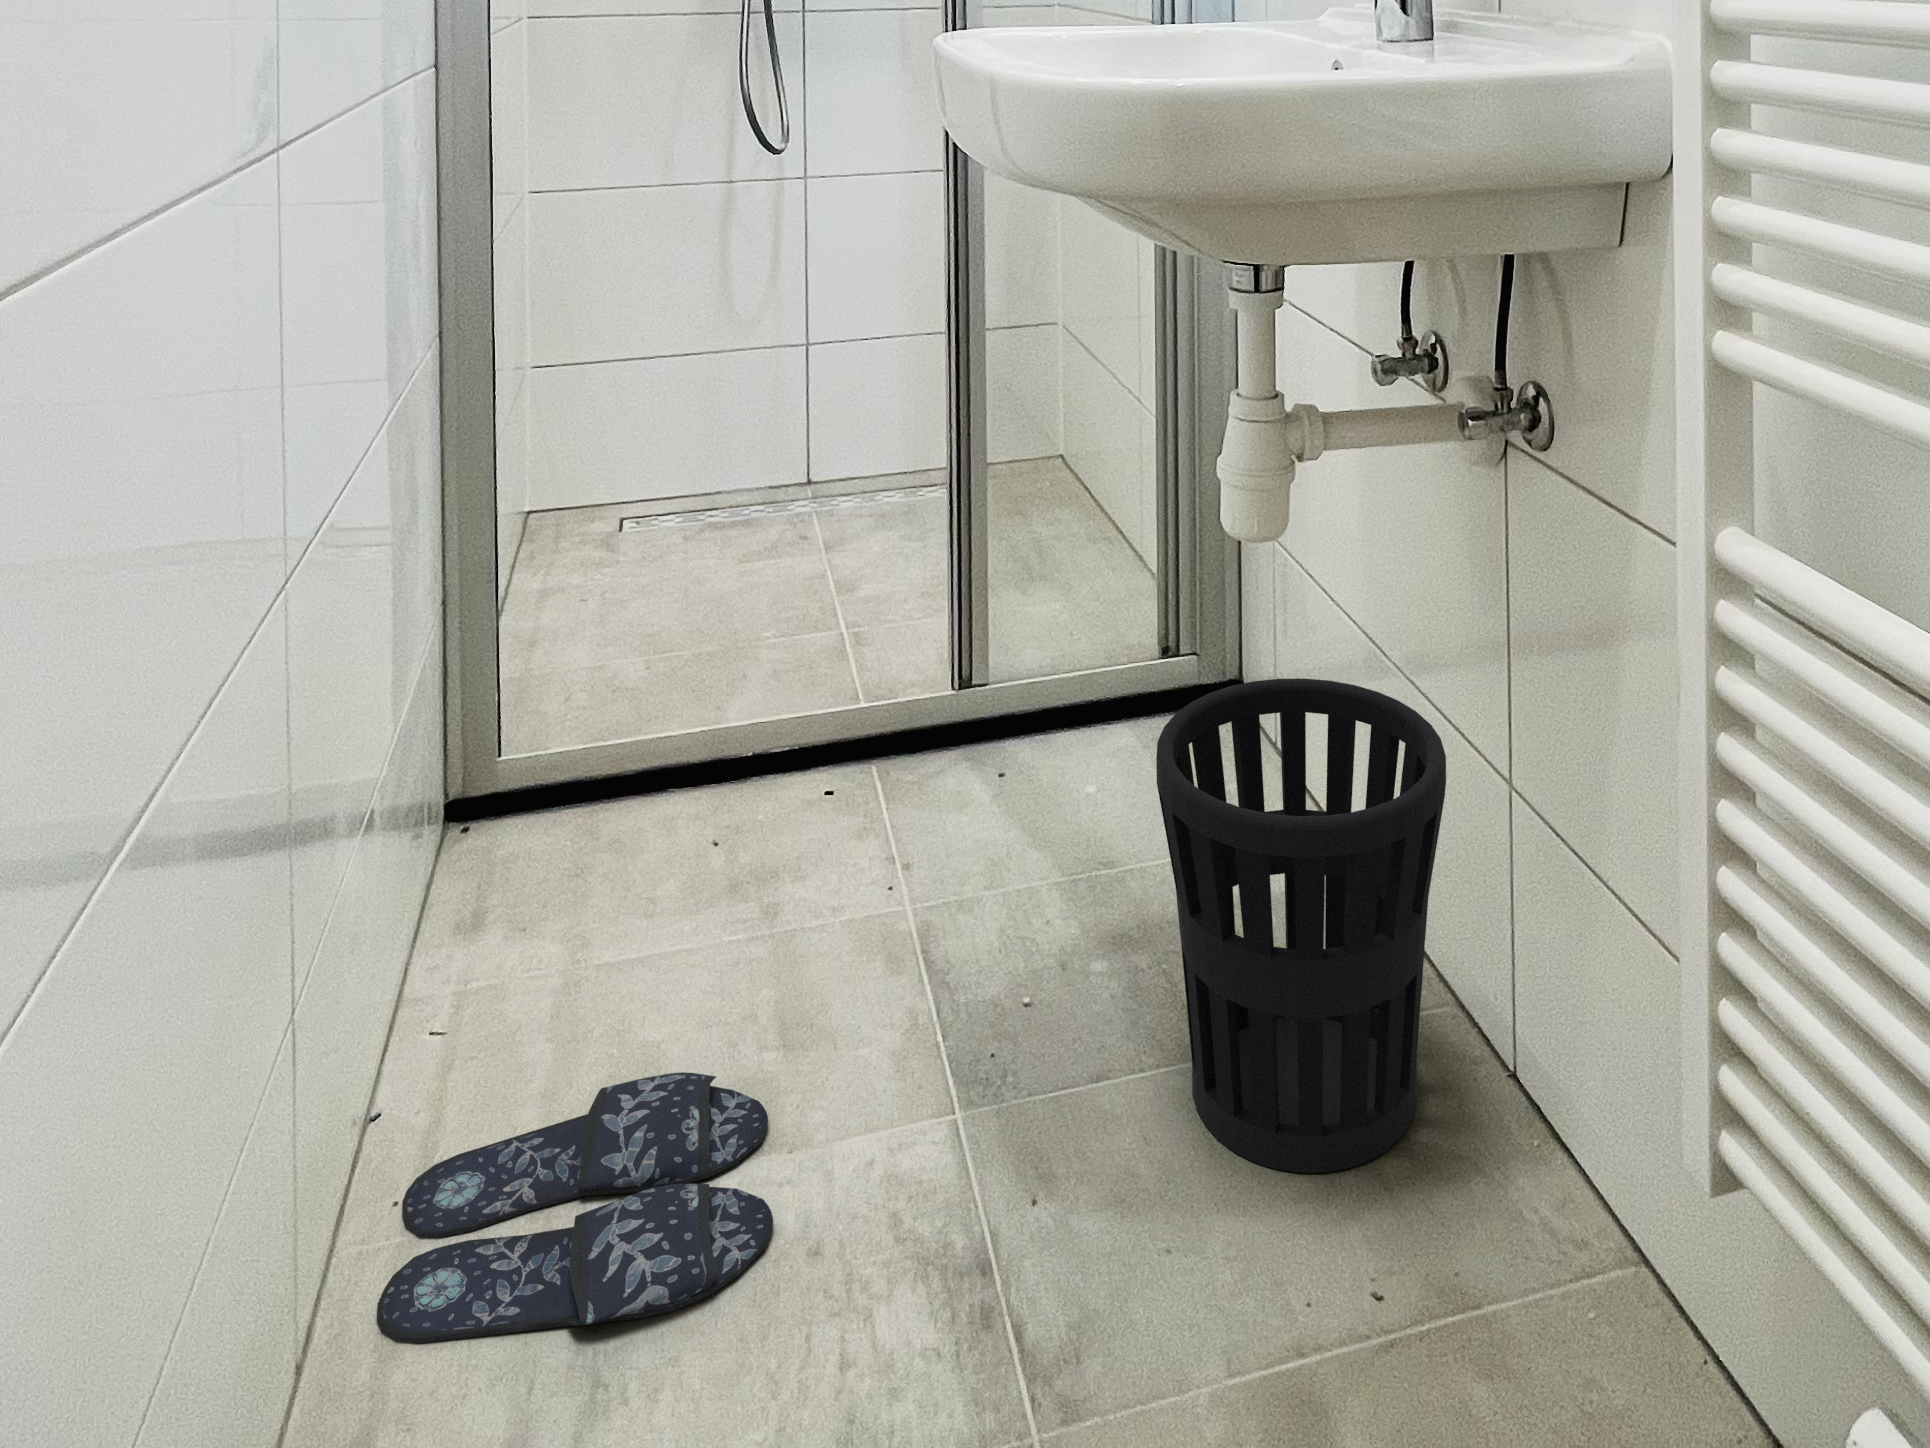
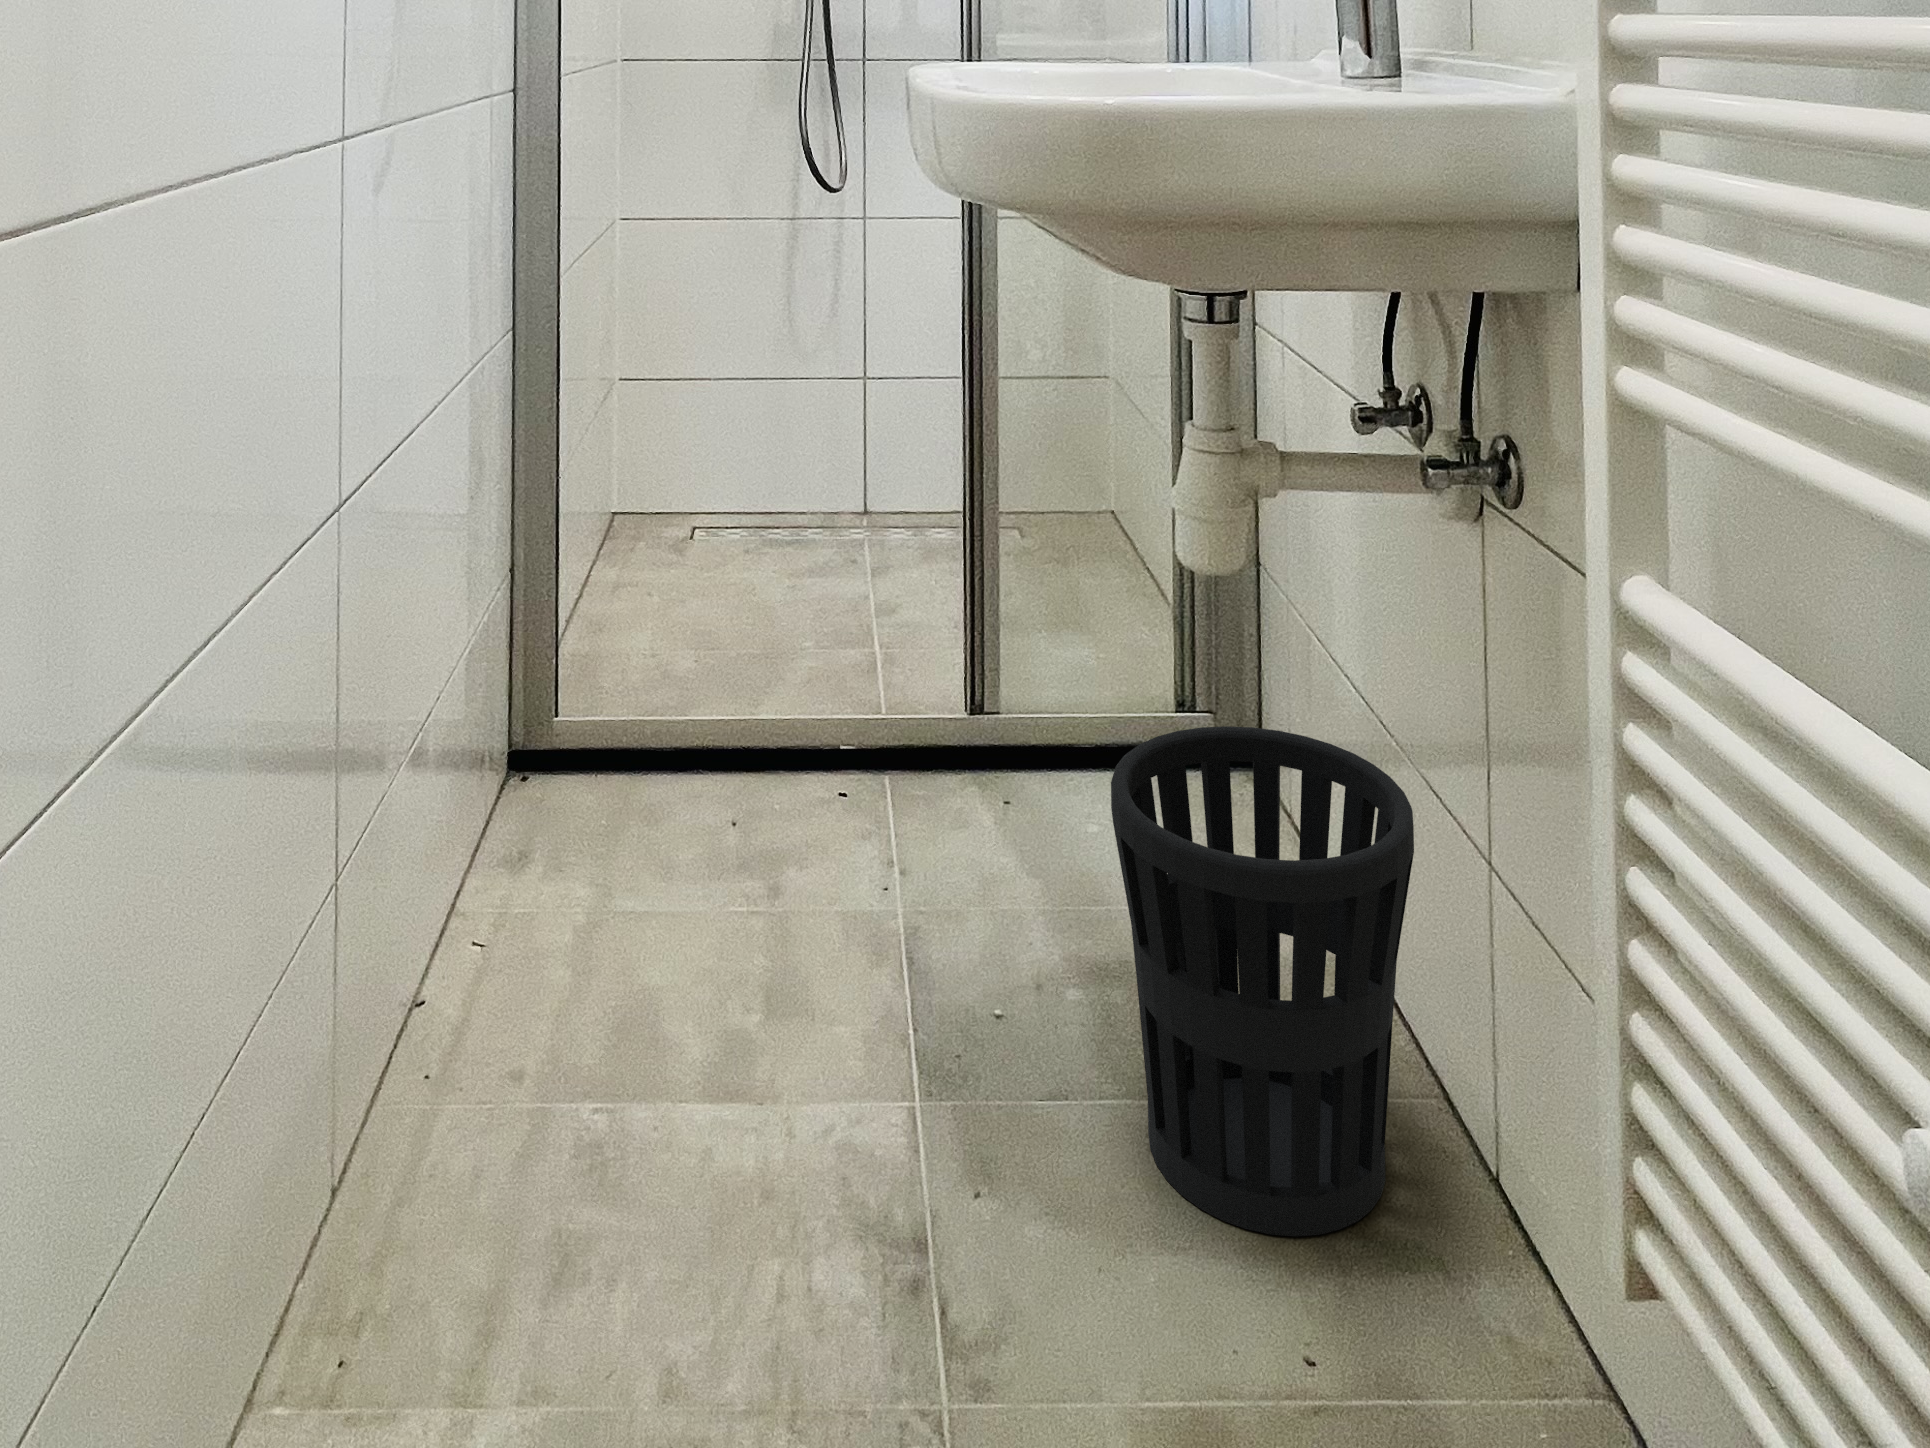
slippers: present [377,1072,773,1343] -> none [402,1013,744,1216]

